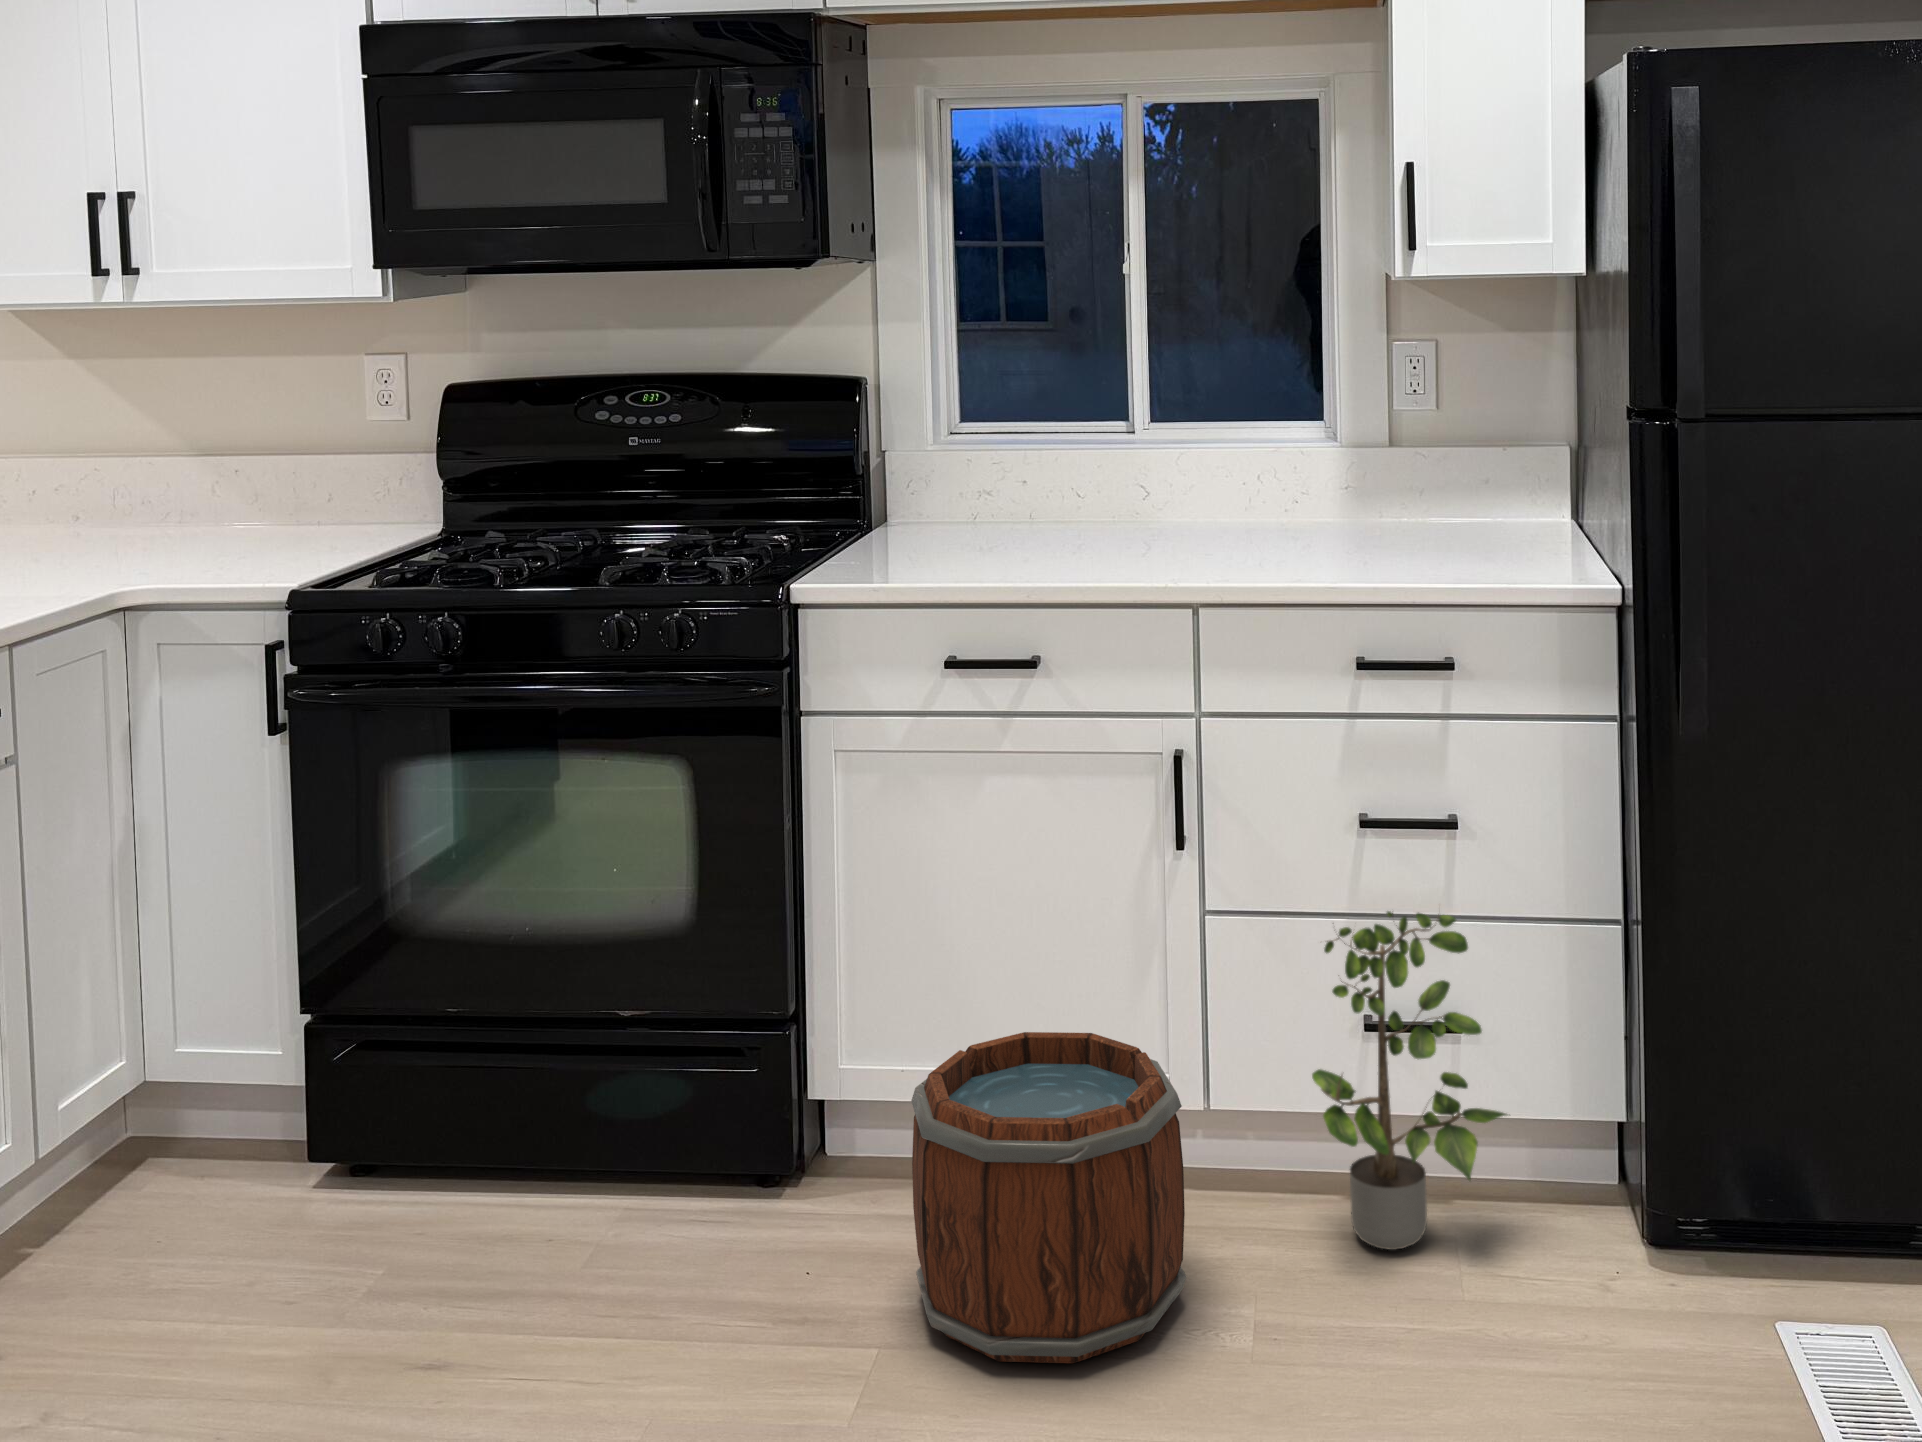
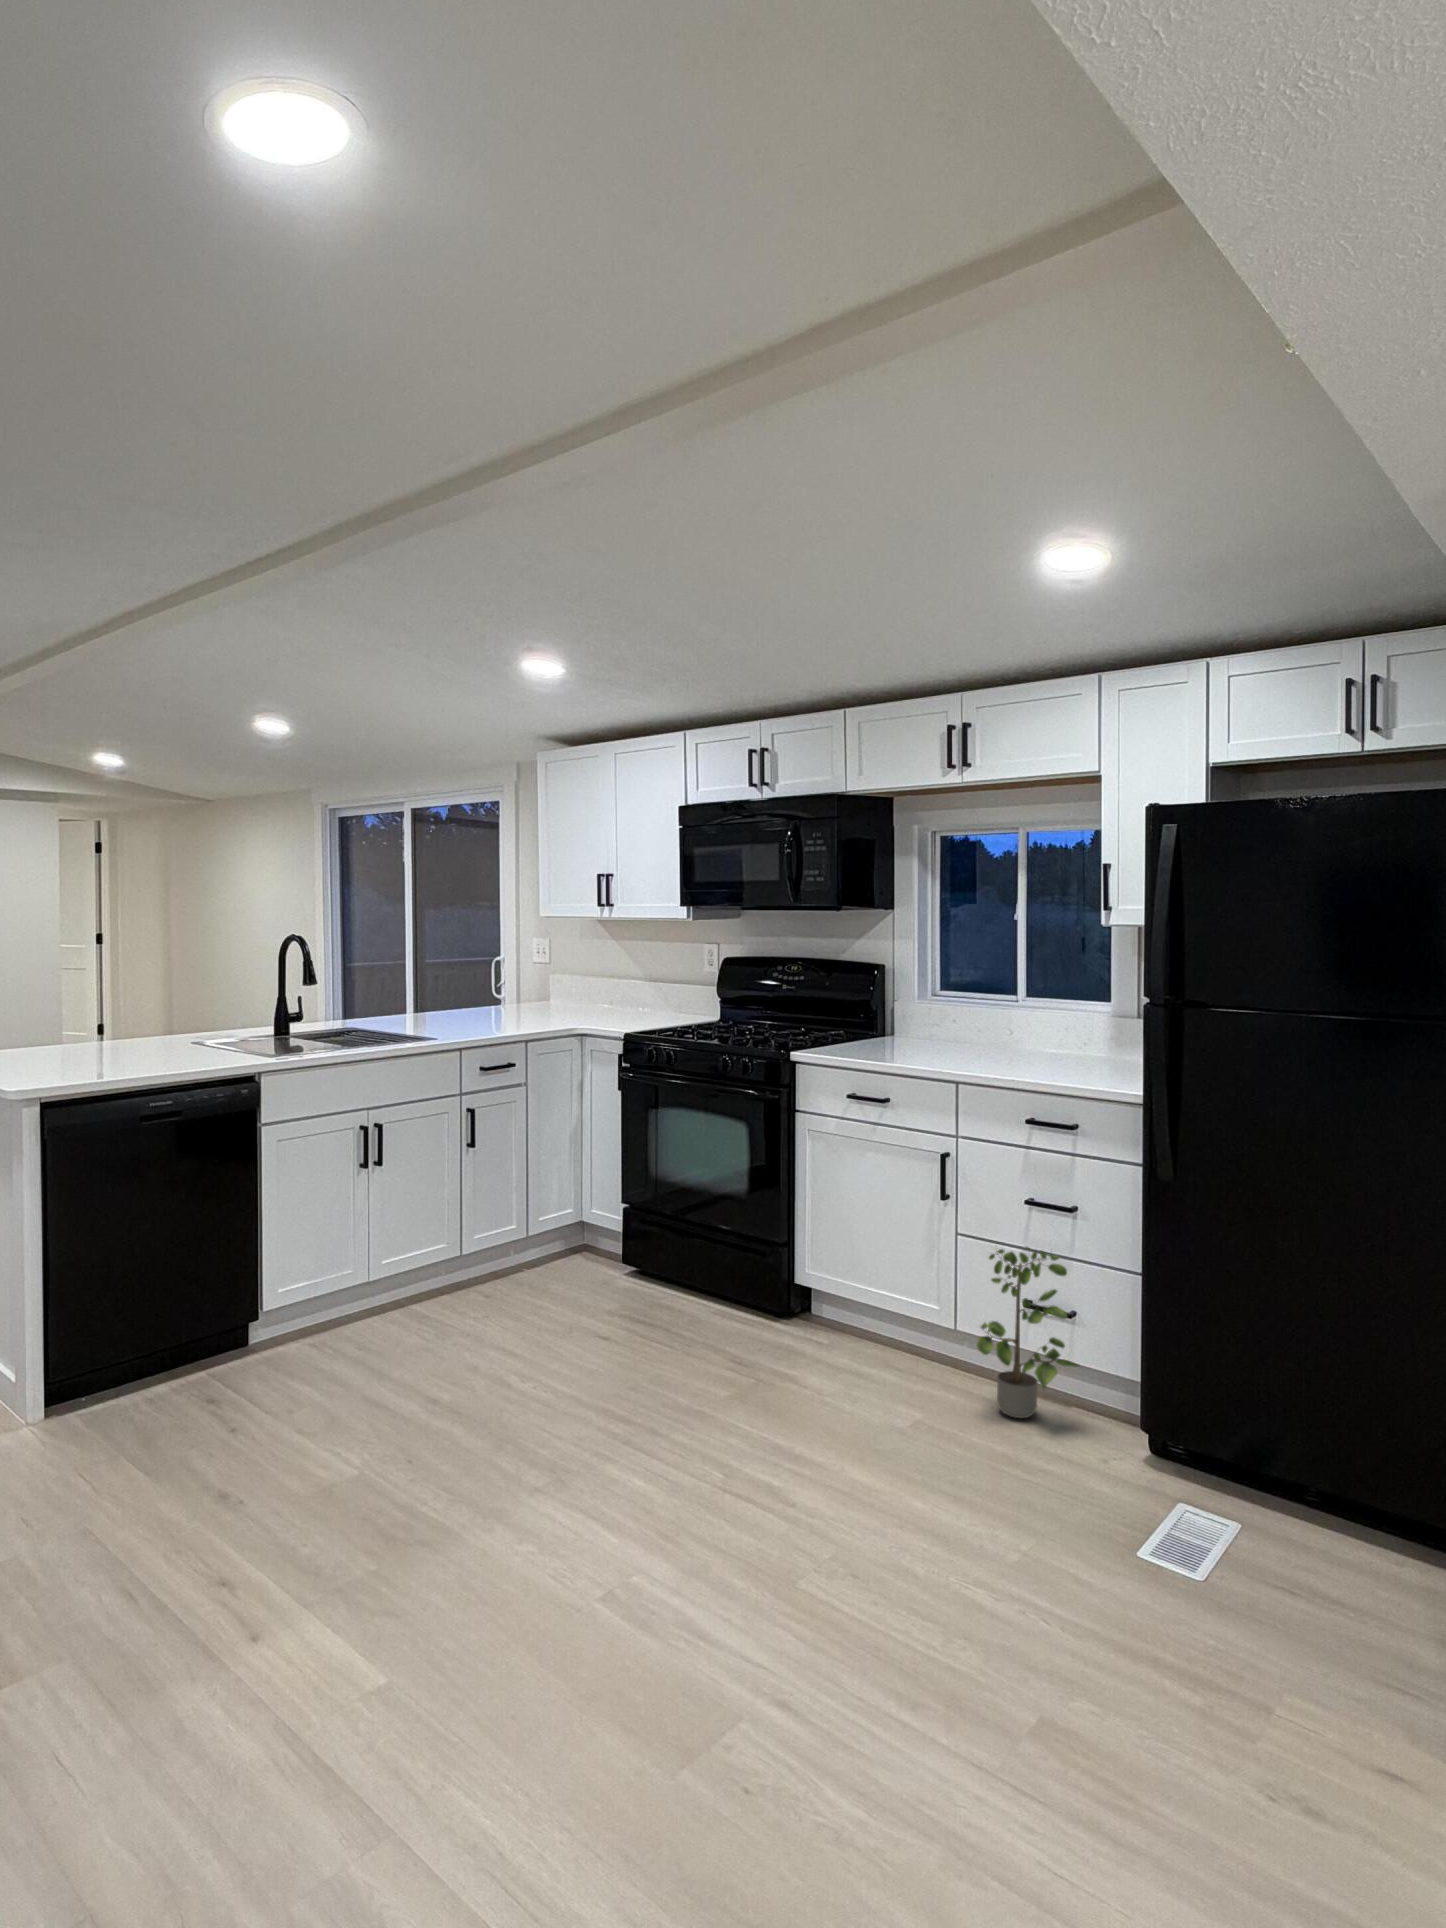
bucket: present [911,1032,1186,1363] -> none [778,1265,906,1408]

